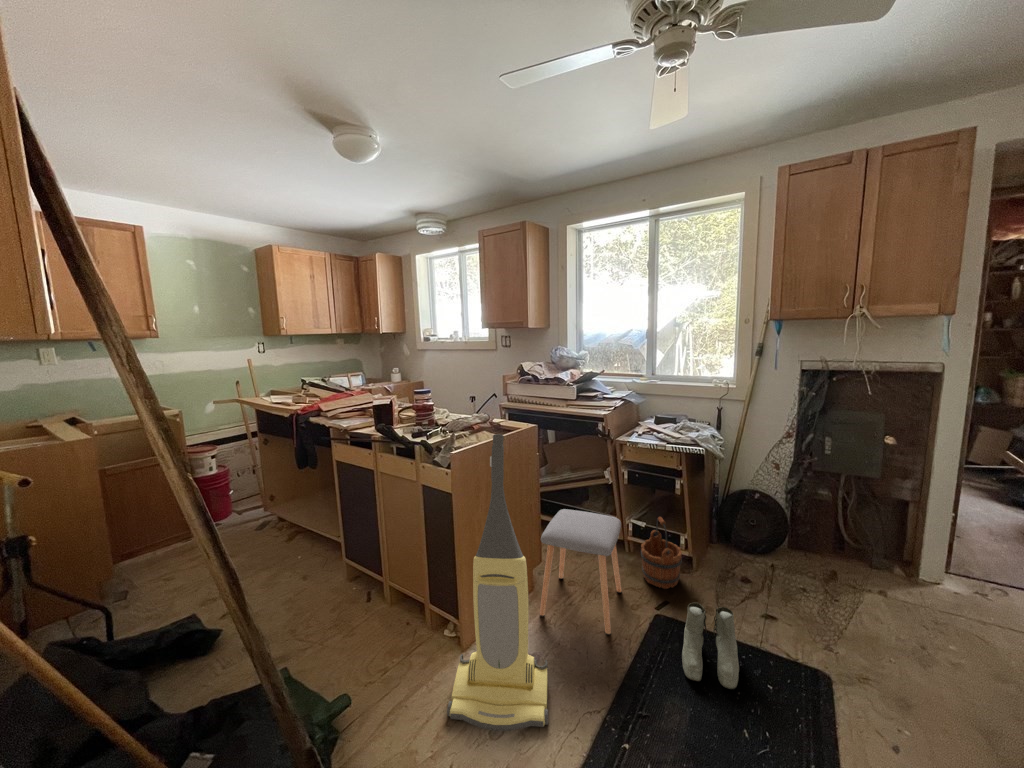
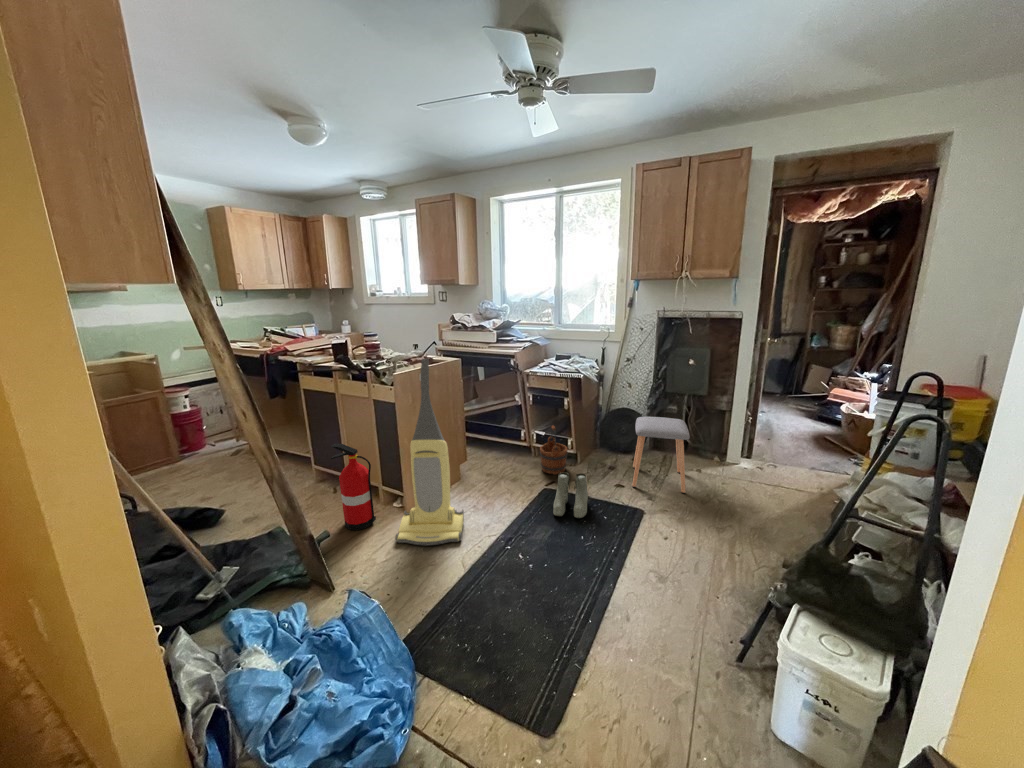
stool: present [540,509,622,635] -> present [632,417,690,493]
fire extinguisher: none [361,548,419,682] -> present [331,444,376,530]

